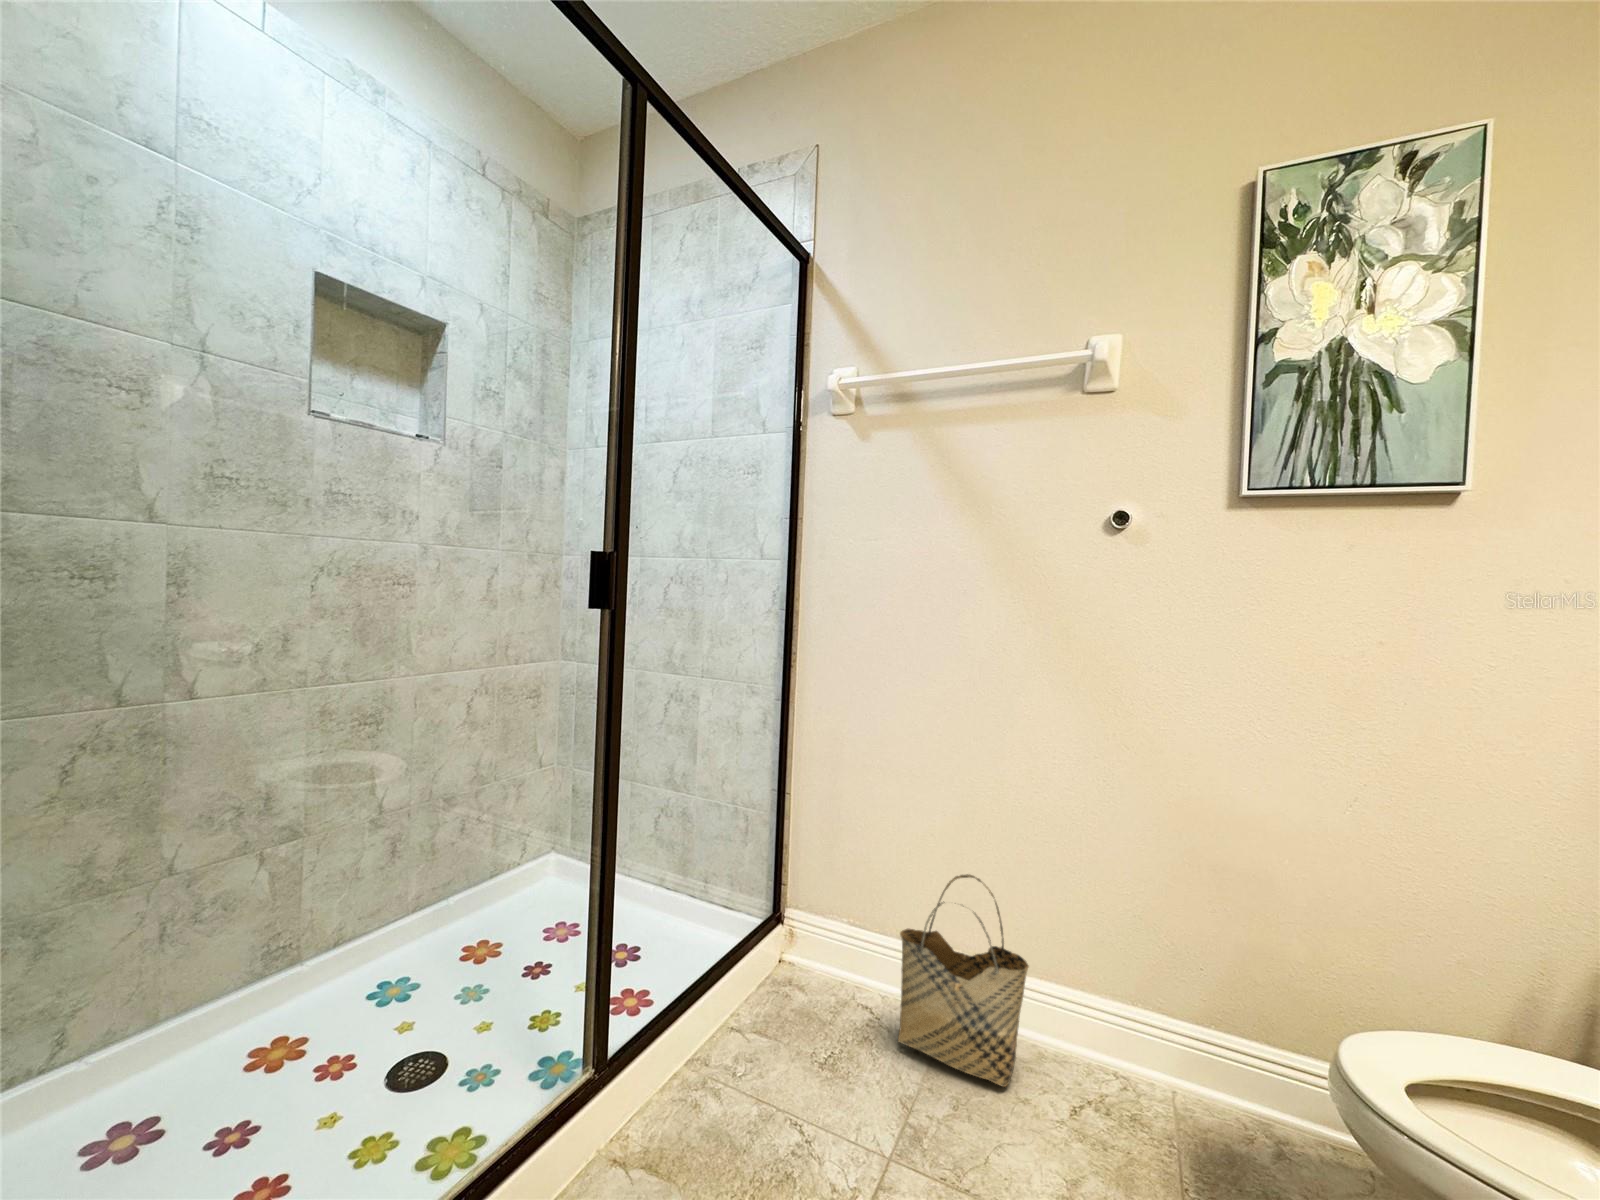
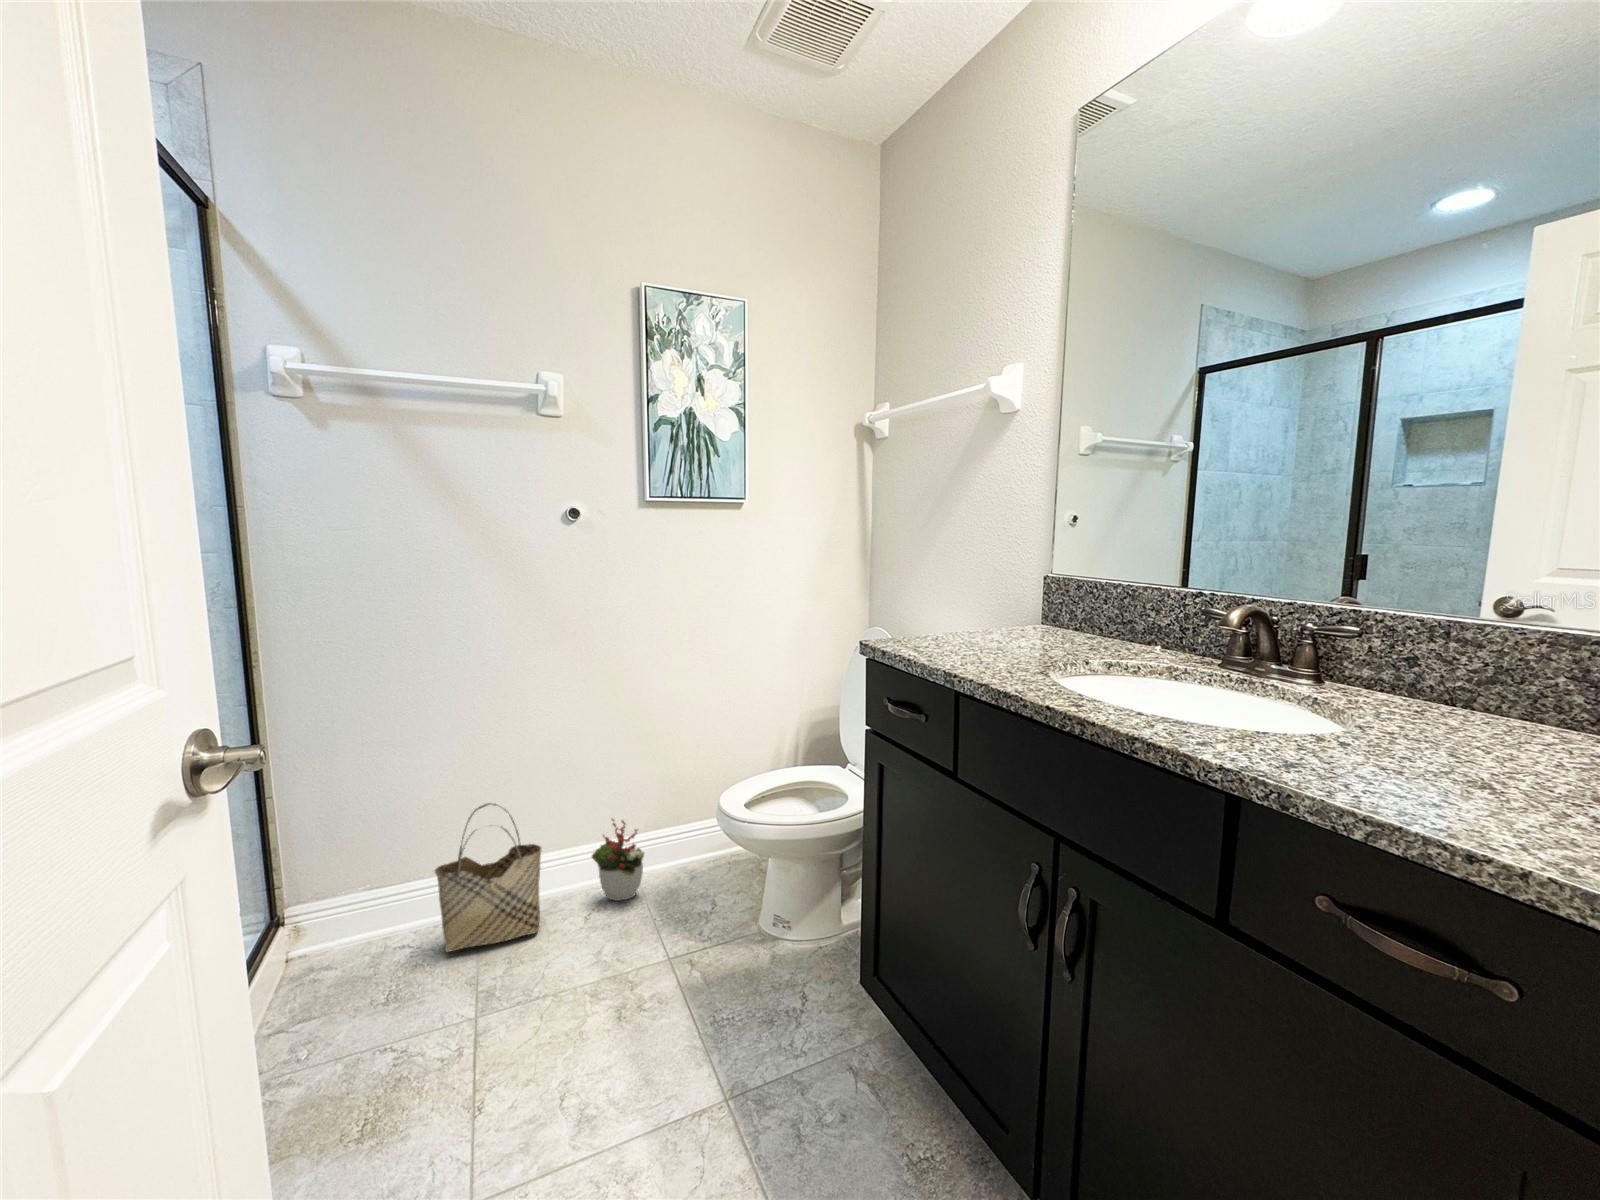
decorative plant: none [1101,973,1195,1124] -> present [592,819,644,901]

